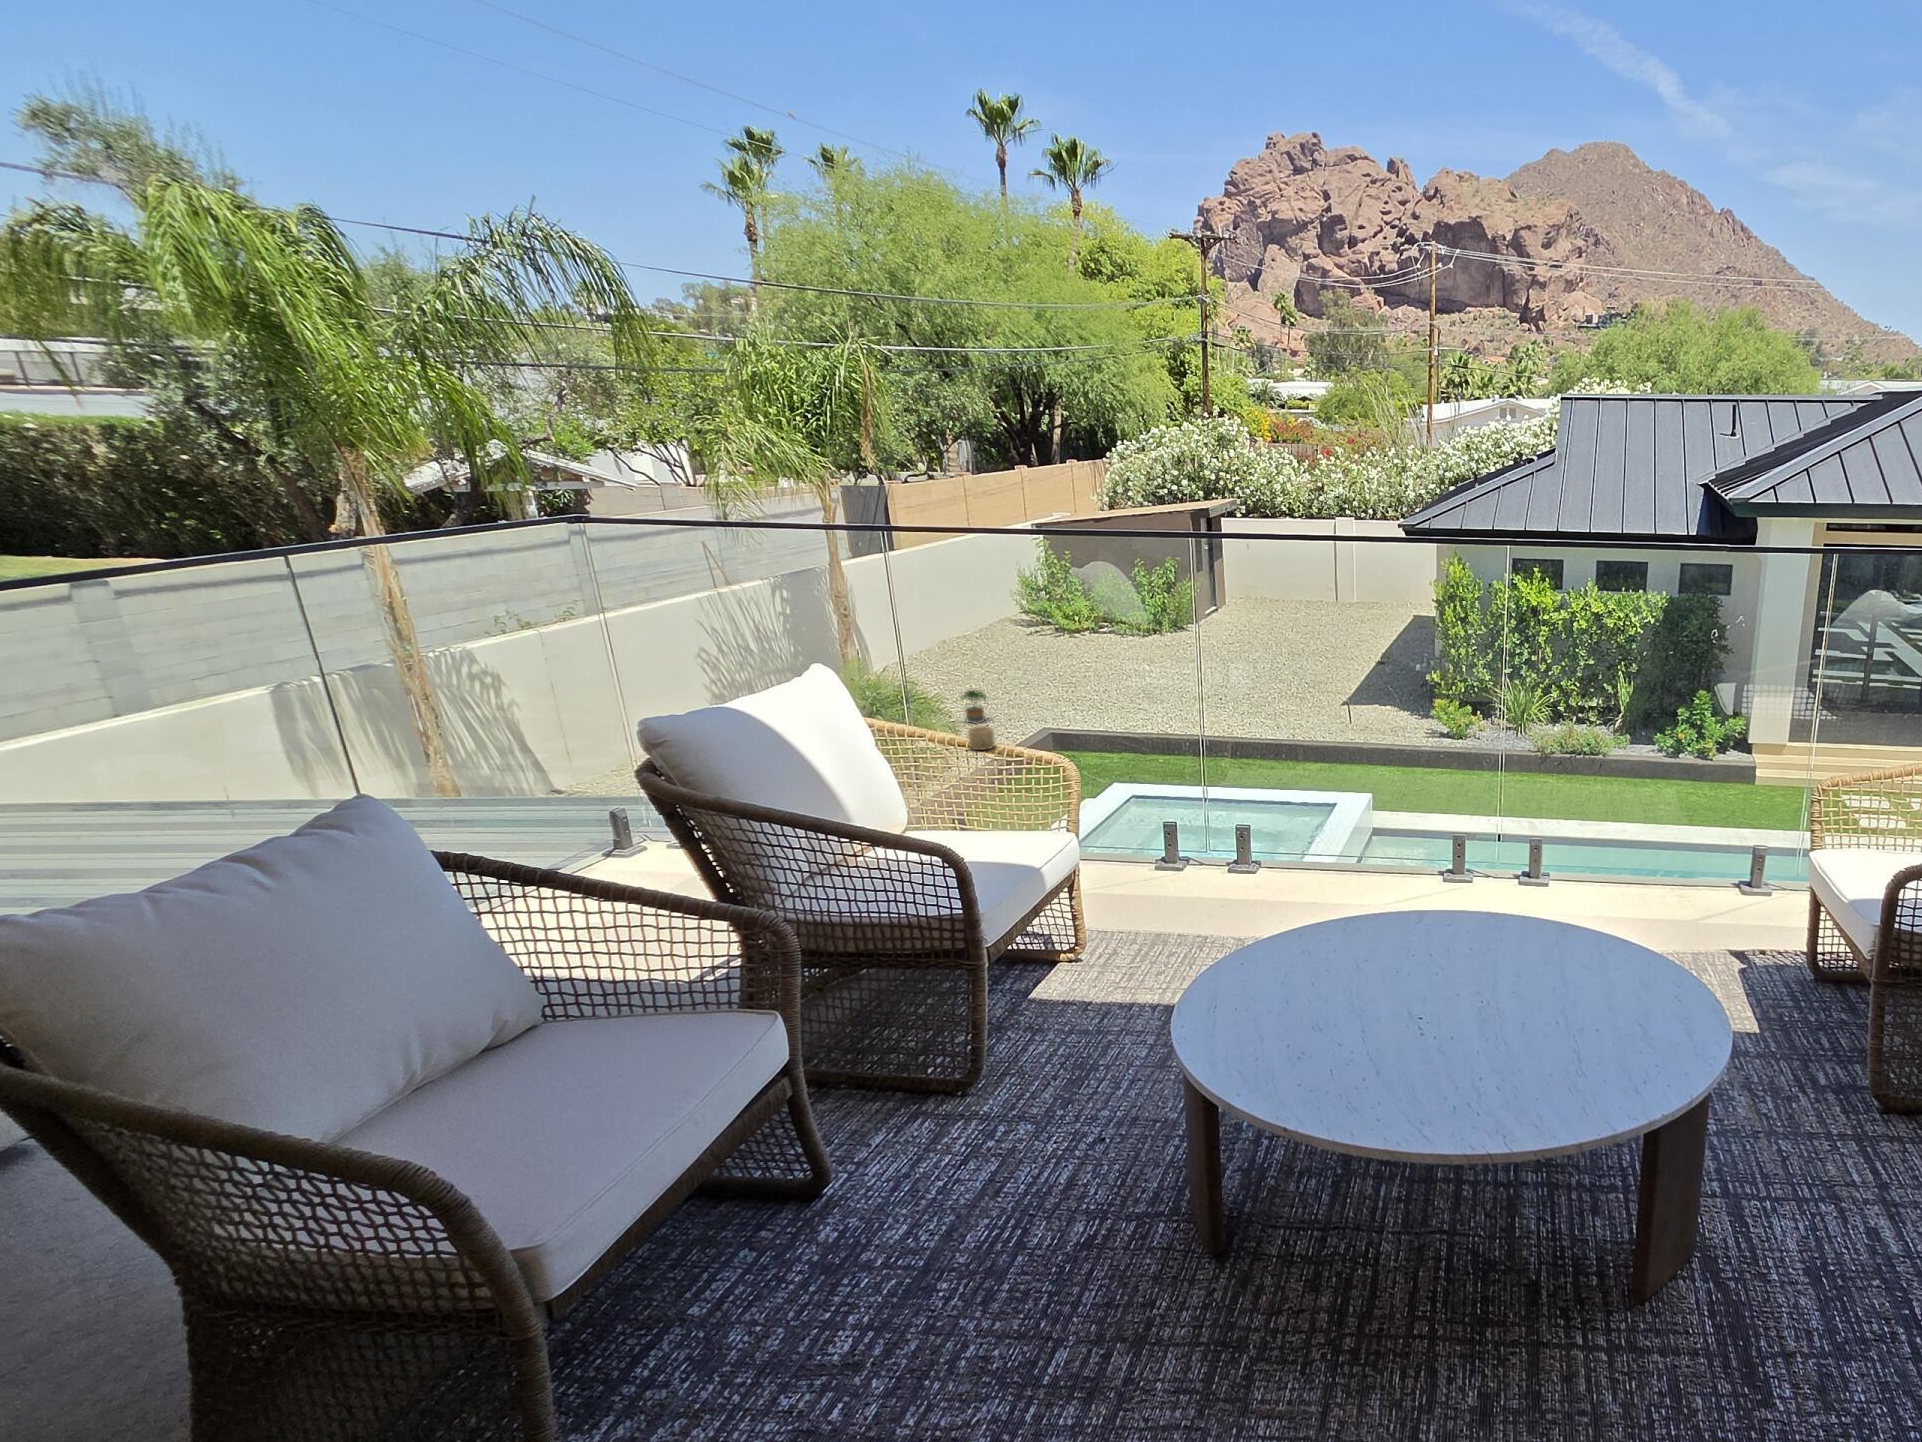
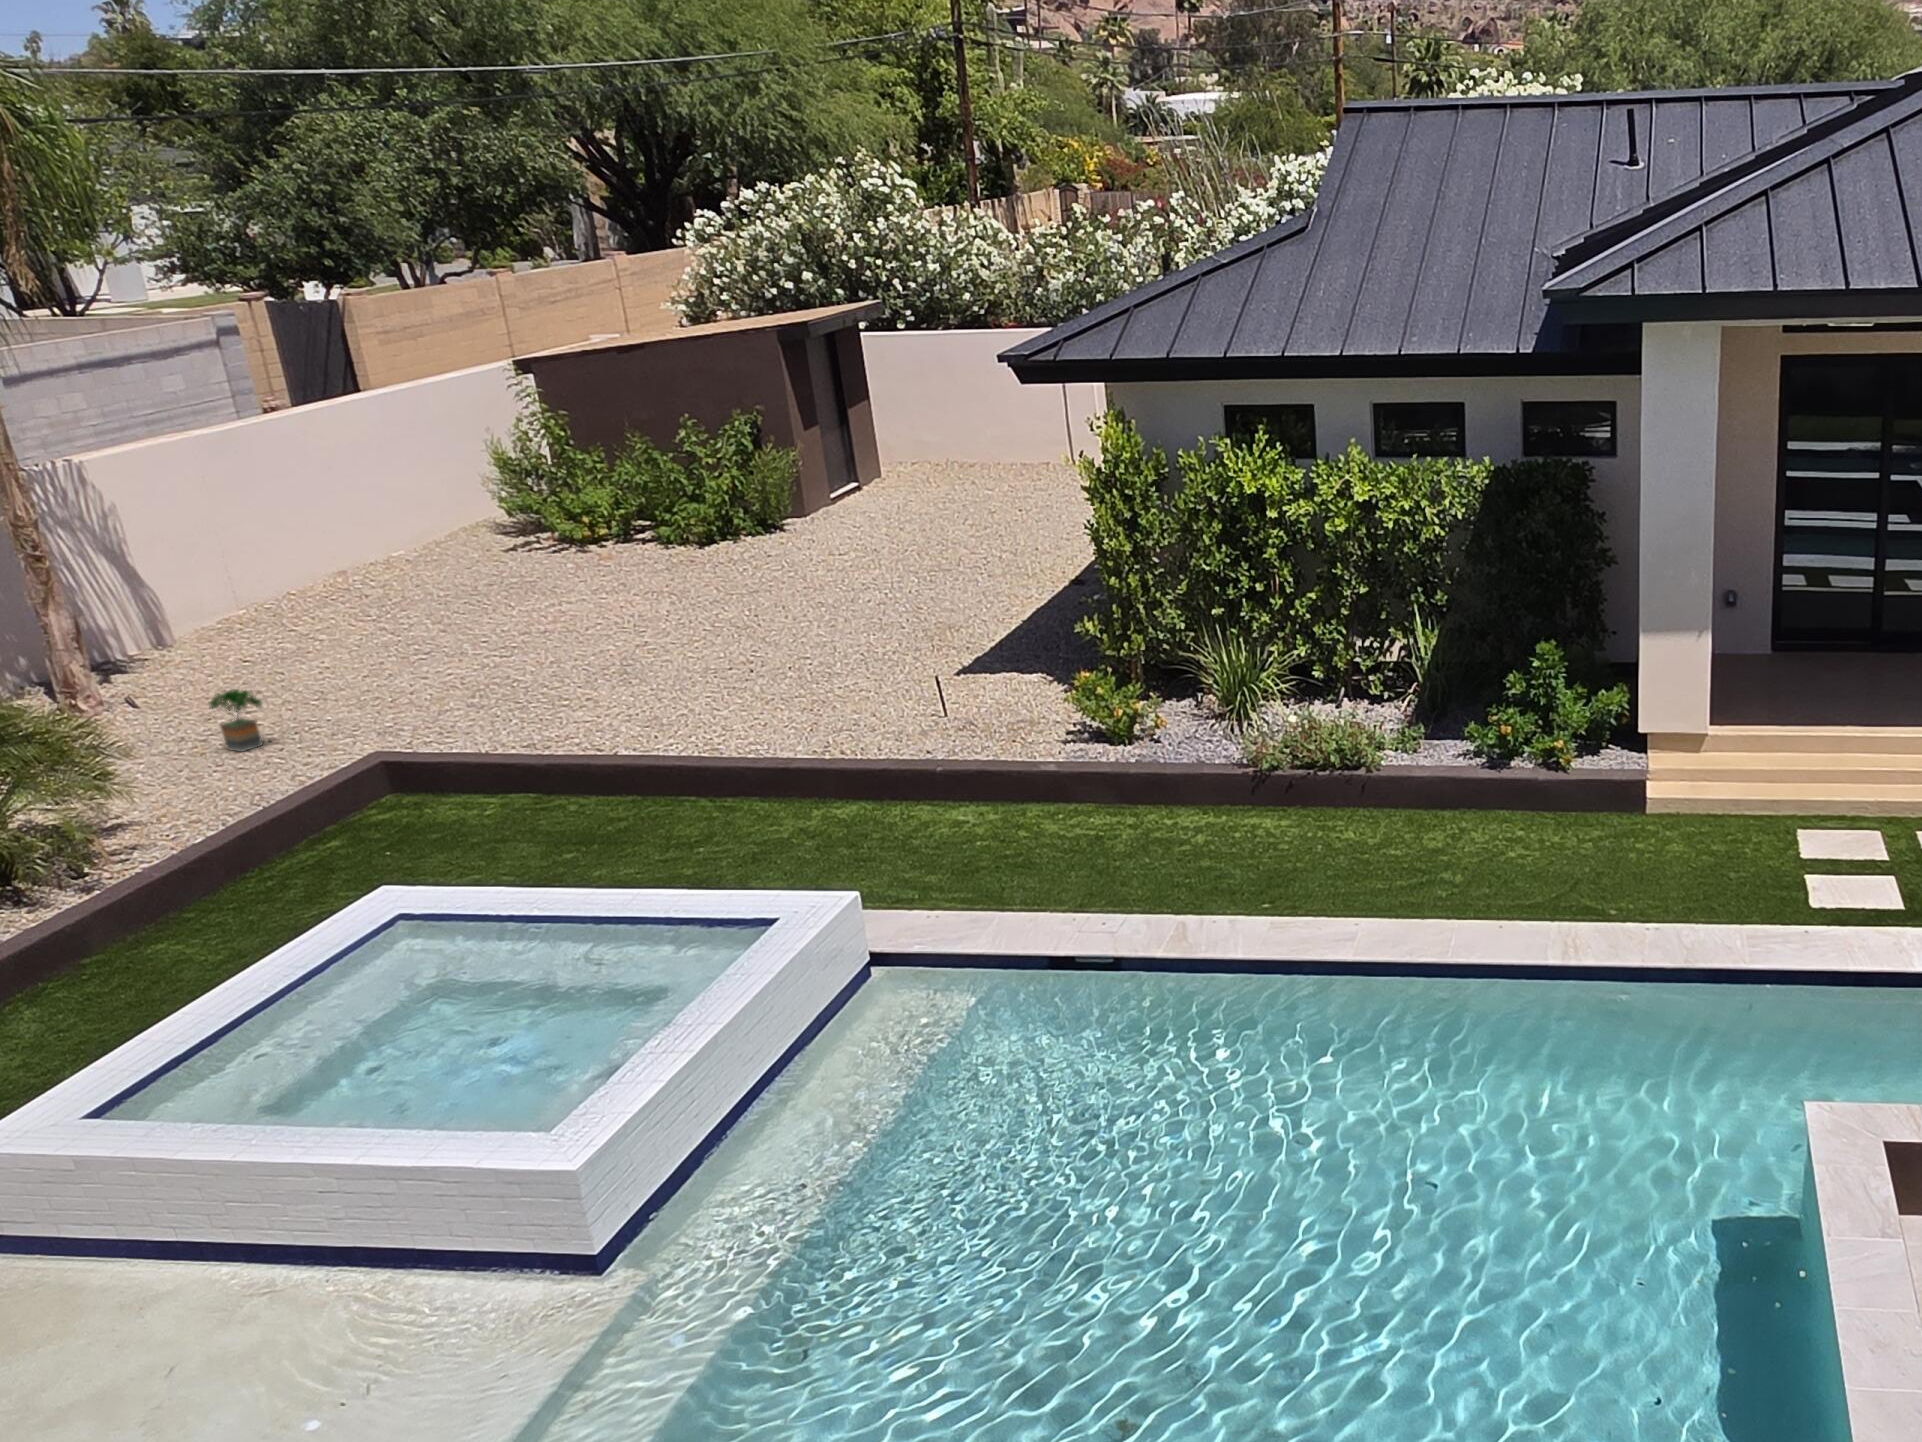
wooden bucket: present [968,726,995,750] -> none [173,766,235,813]

